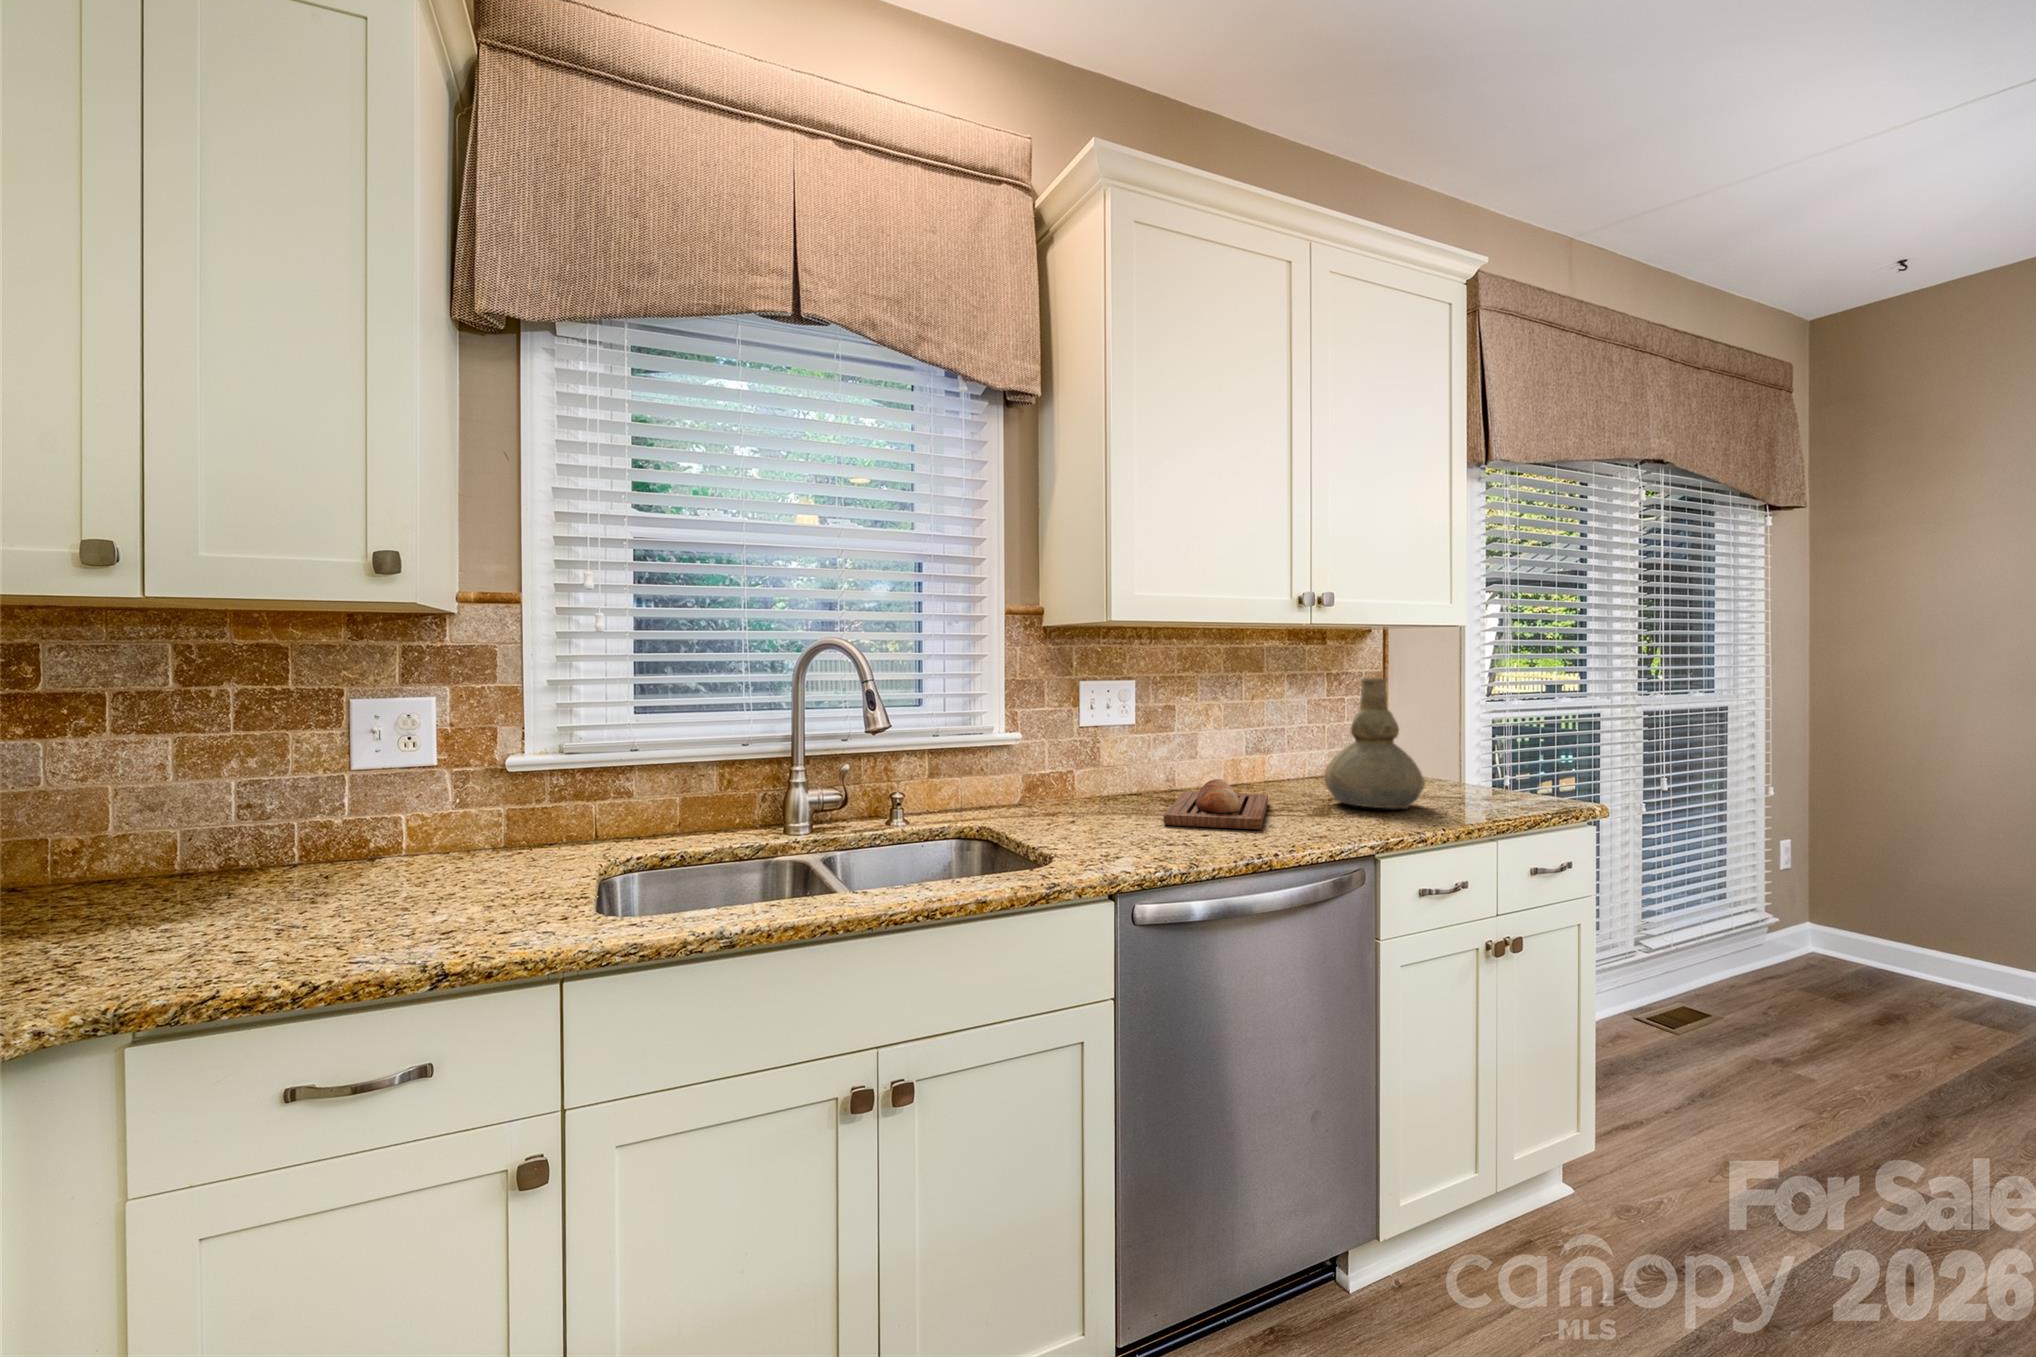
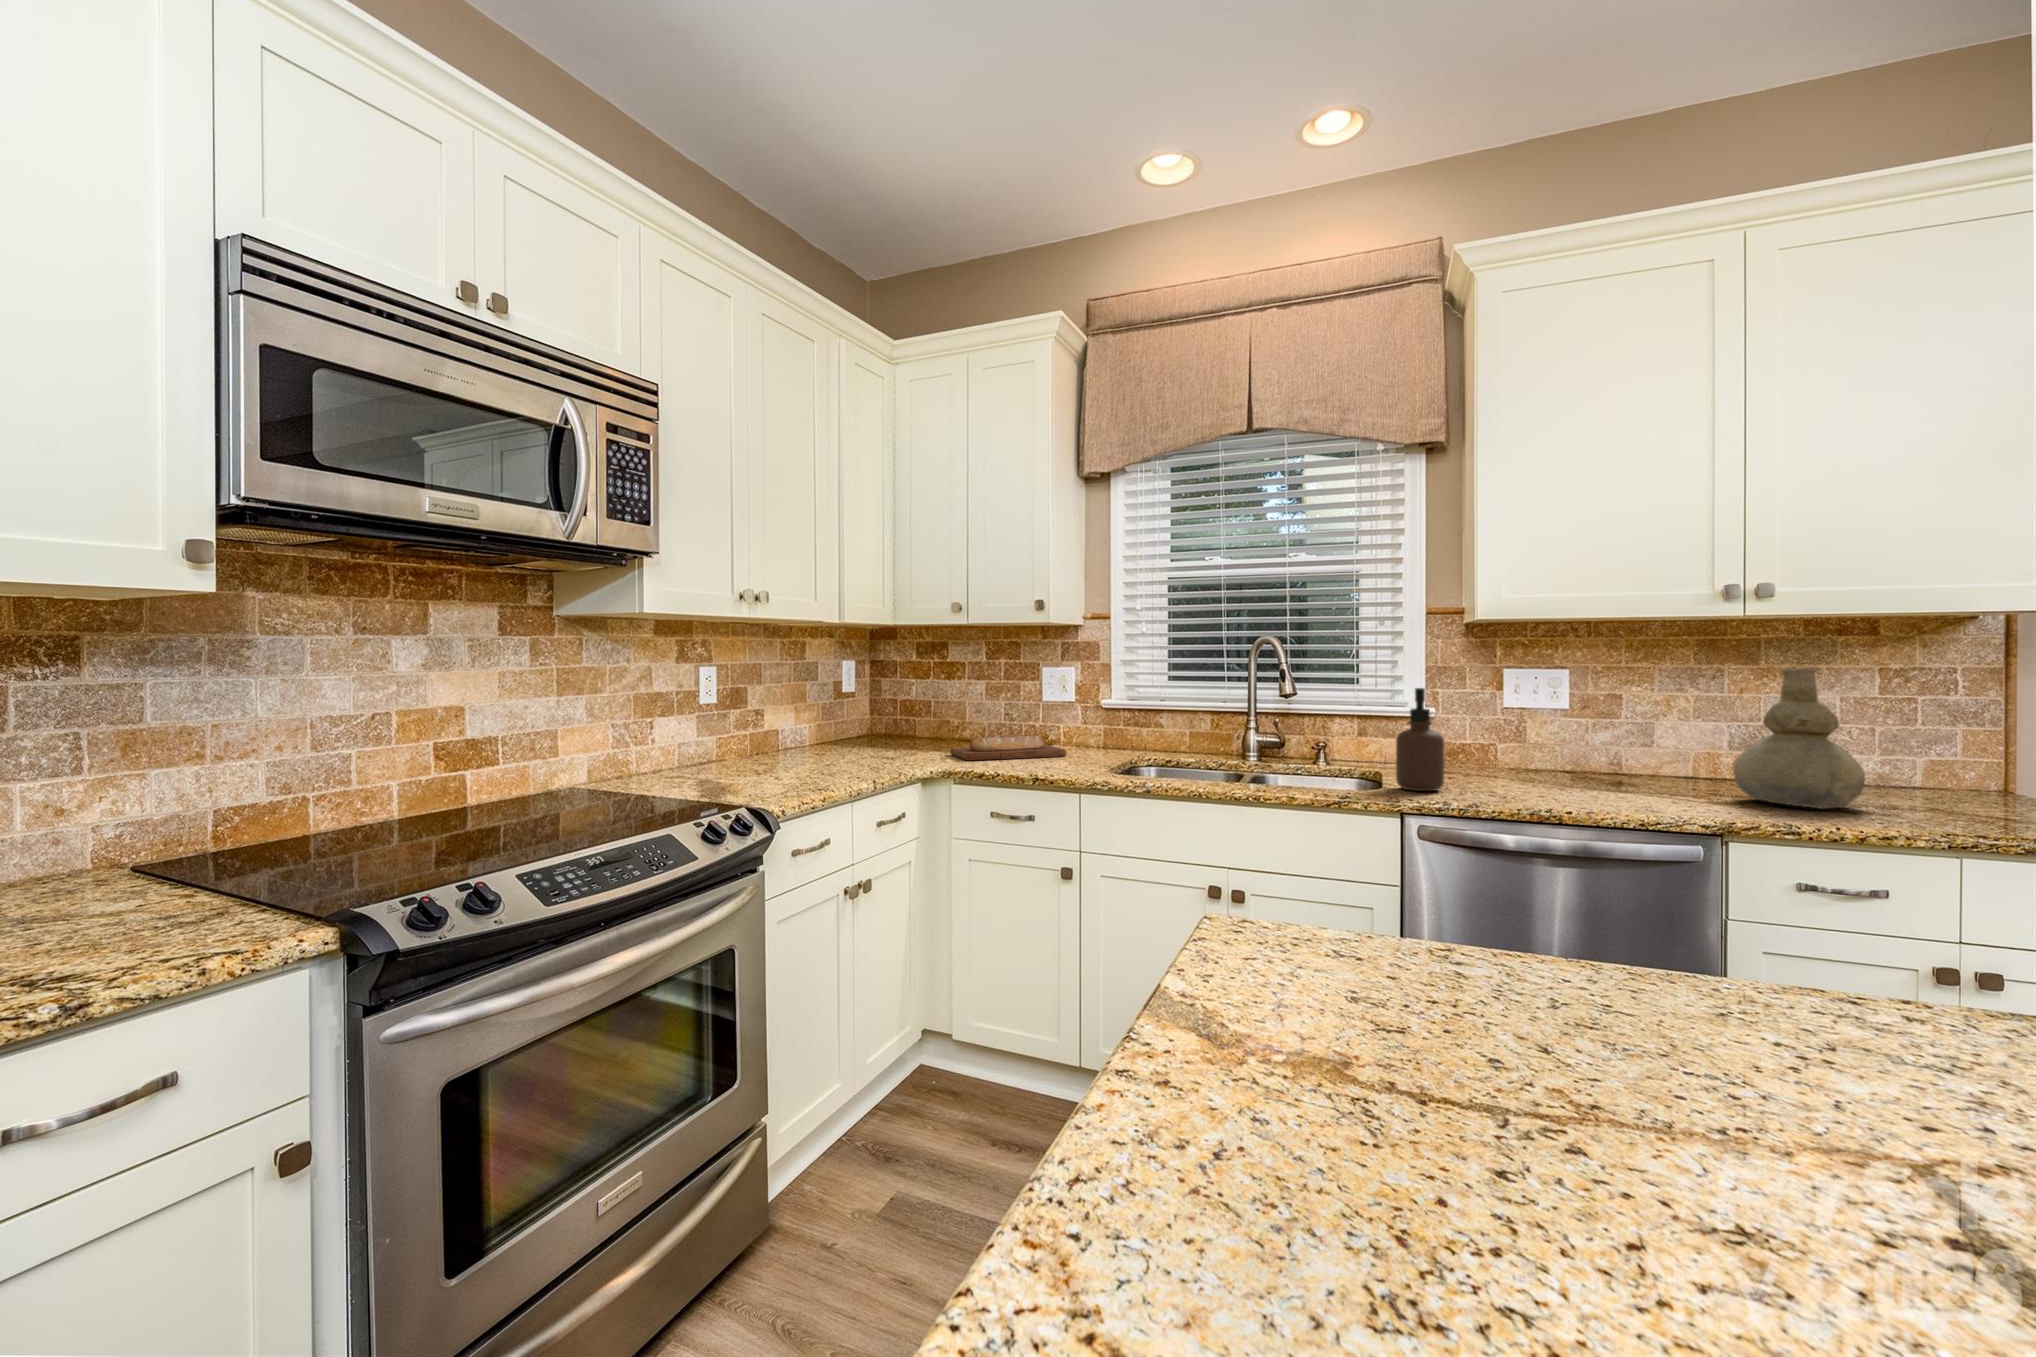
soap dispenser: none [1103,713,1162,851] -> present [1396,688,1444,791]
bread loaf: present [1163,779,1268,829] -> present [950,735,1067,760]

